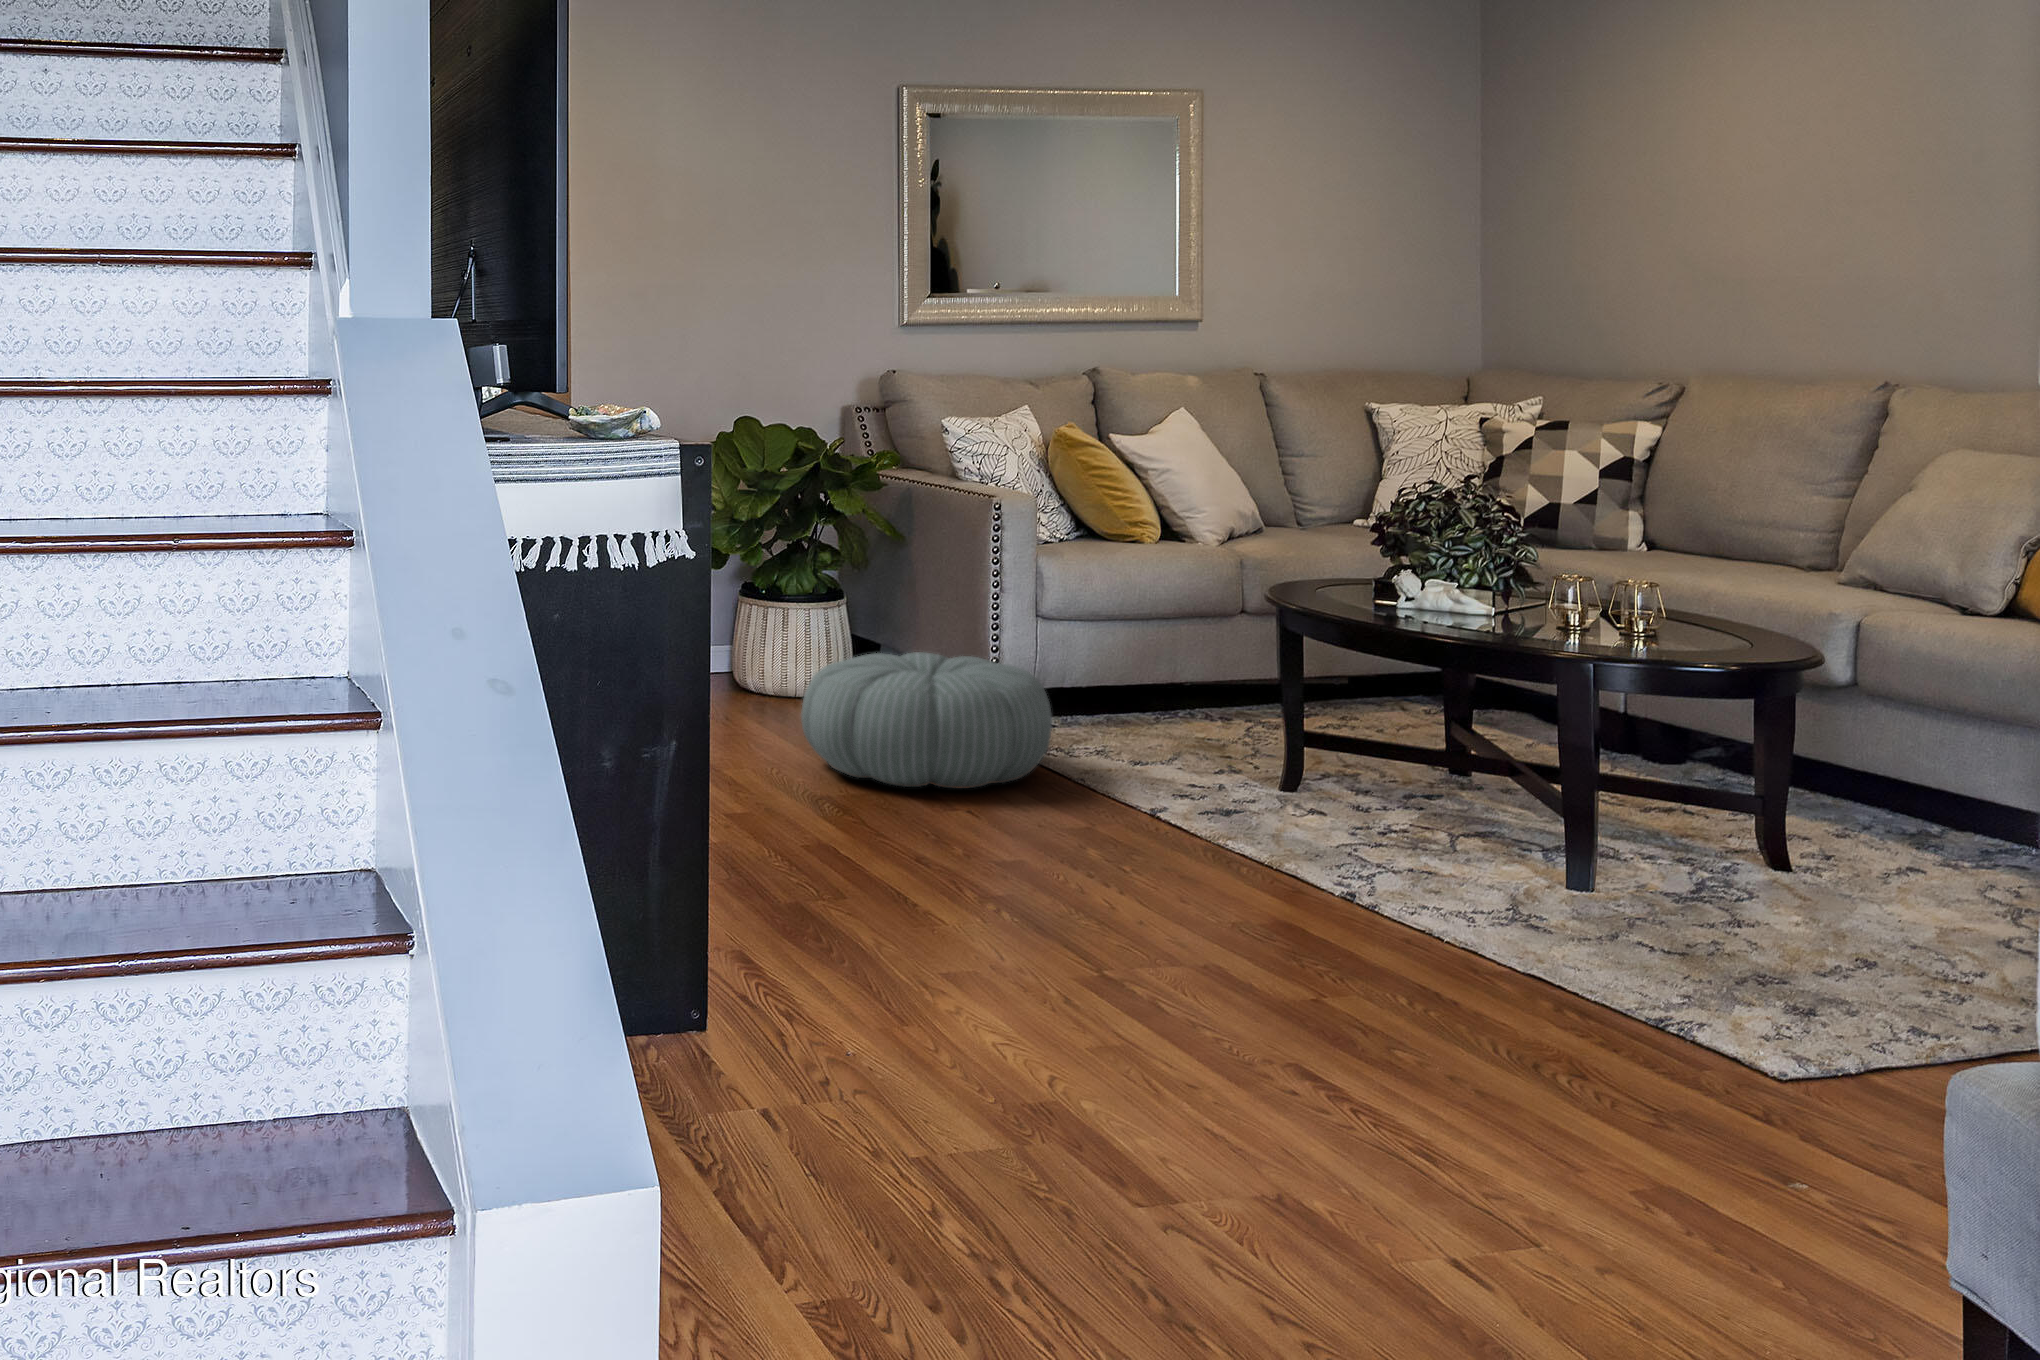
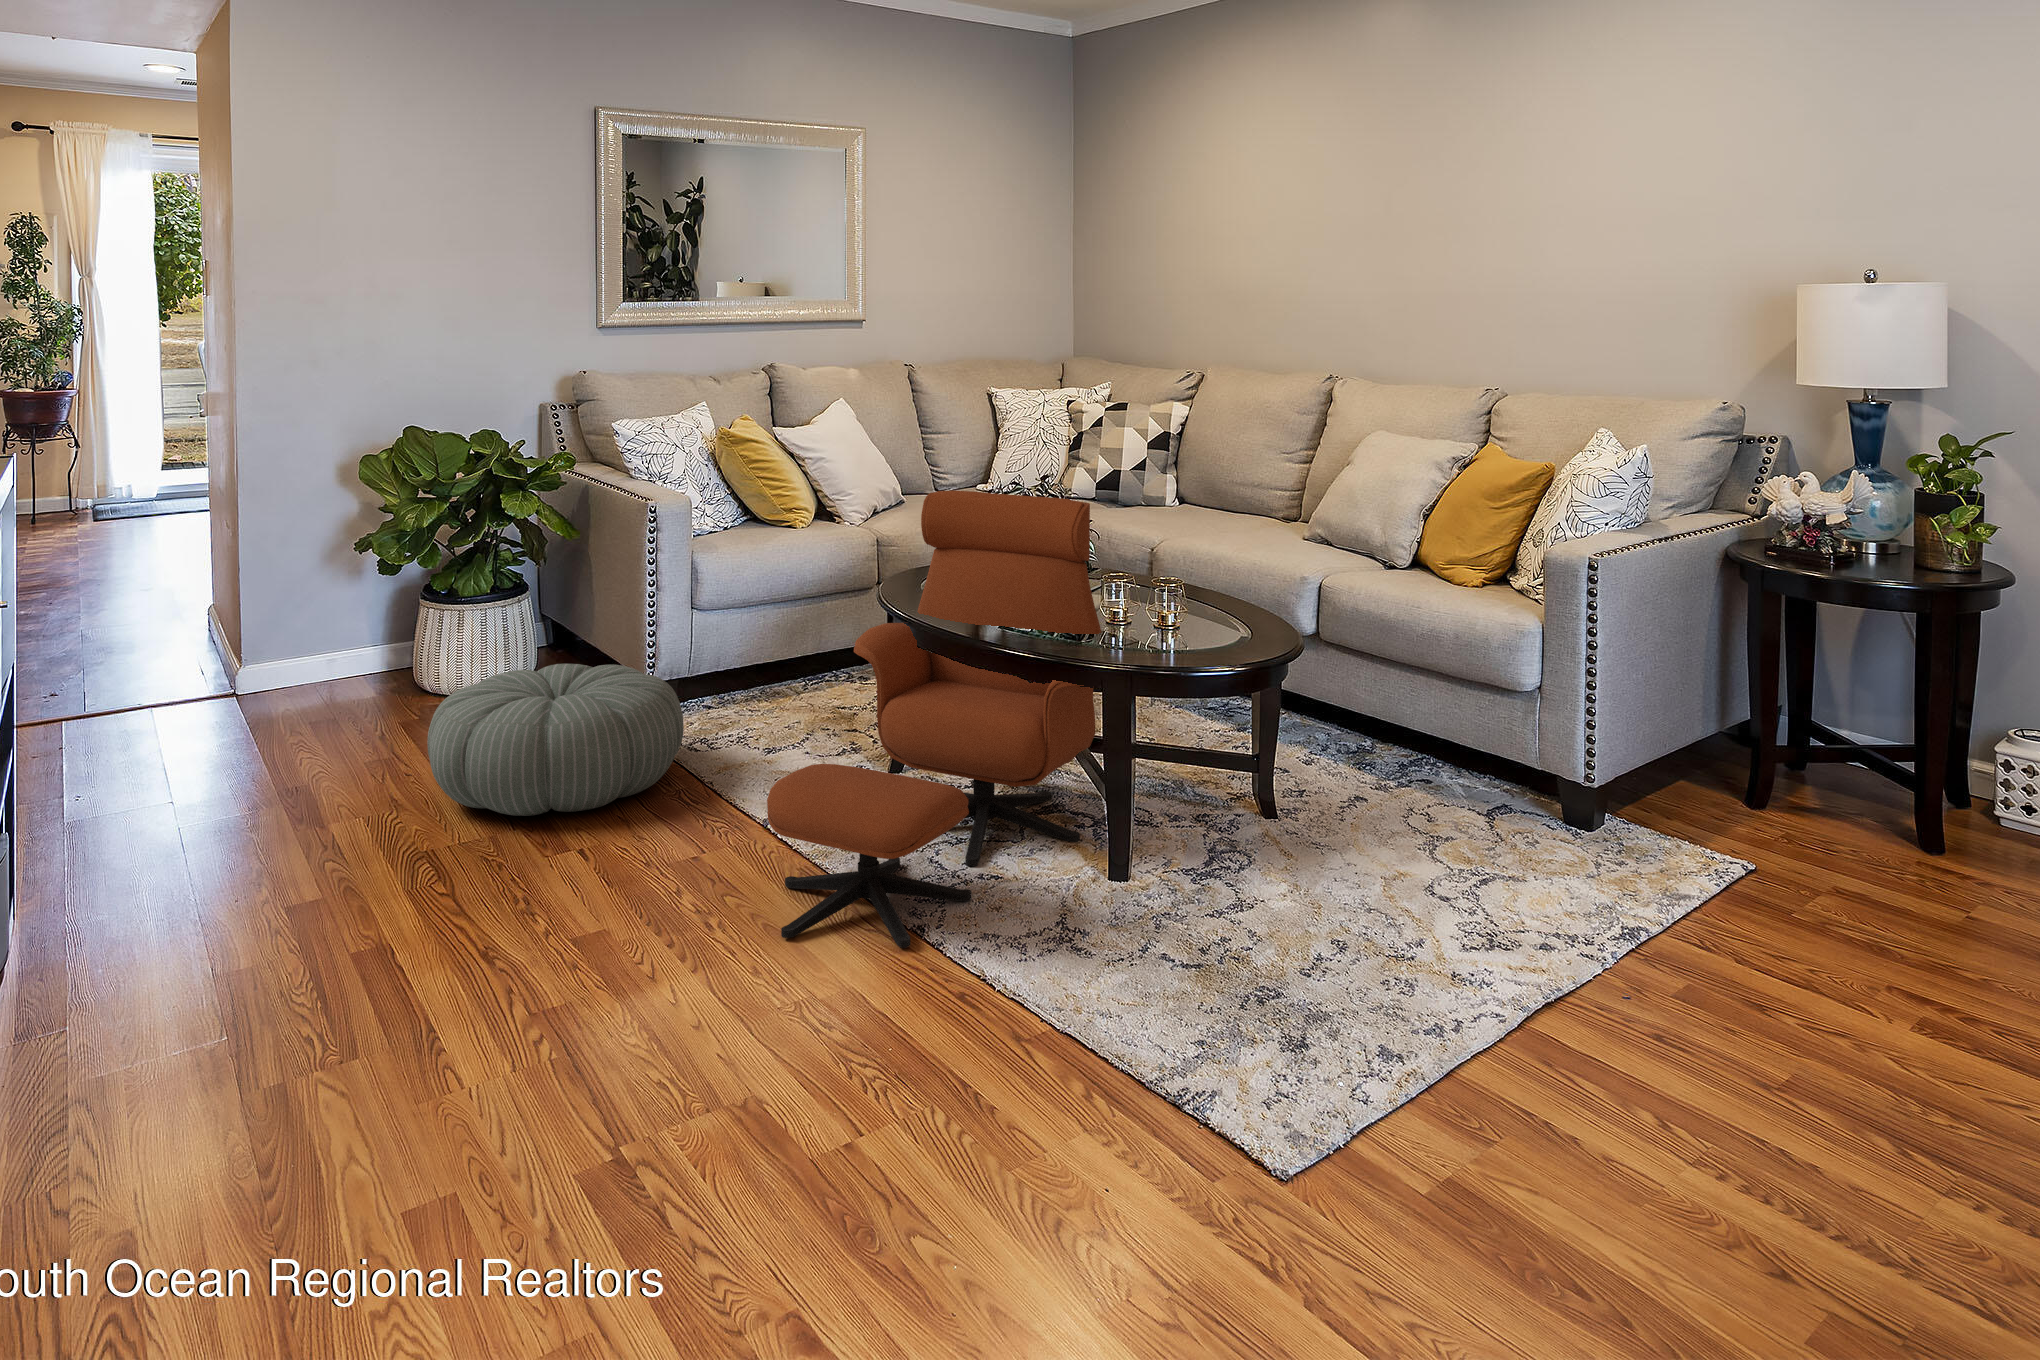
lounge chair: none [1191,480,1574,907] -> present [767,490,1101,948]

